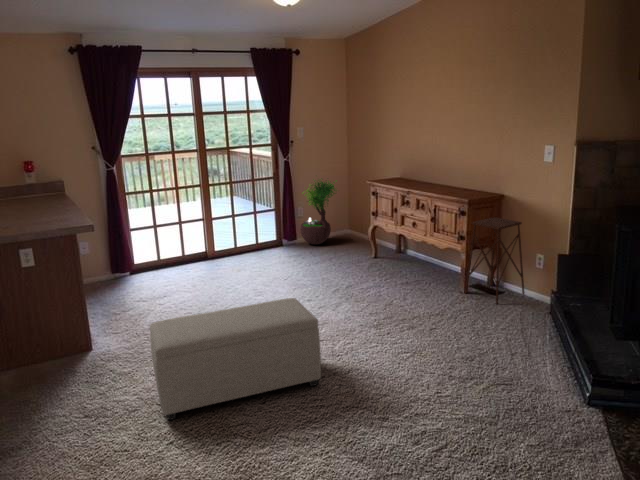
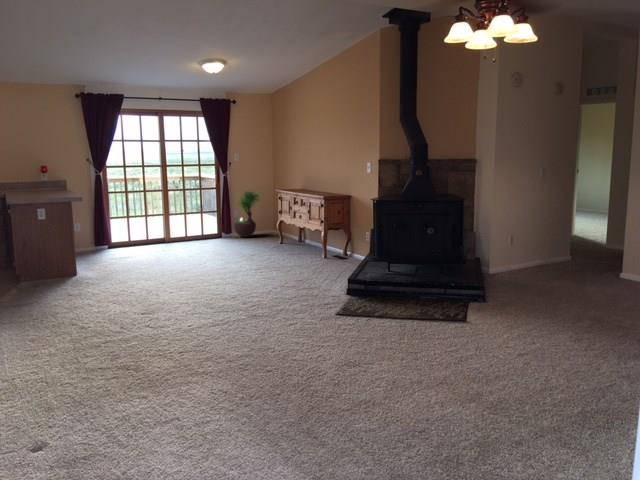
side table: present [465,217,525,304] -> none [325,210,362,263]
ottoman: present [150,298,321,420] -> none [110,242,208,298]

